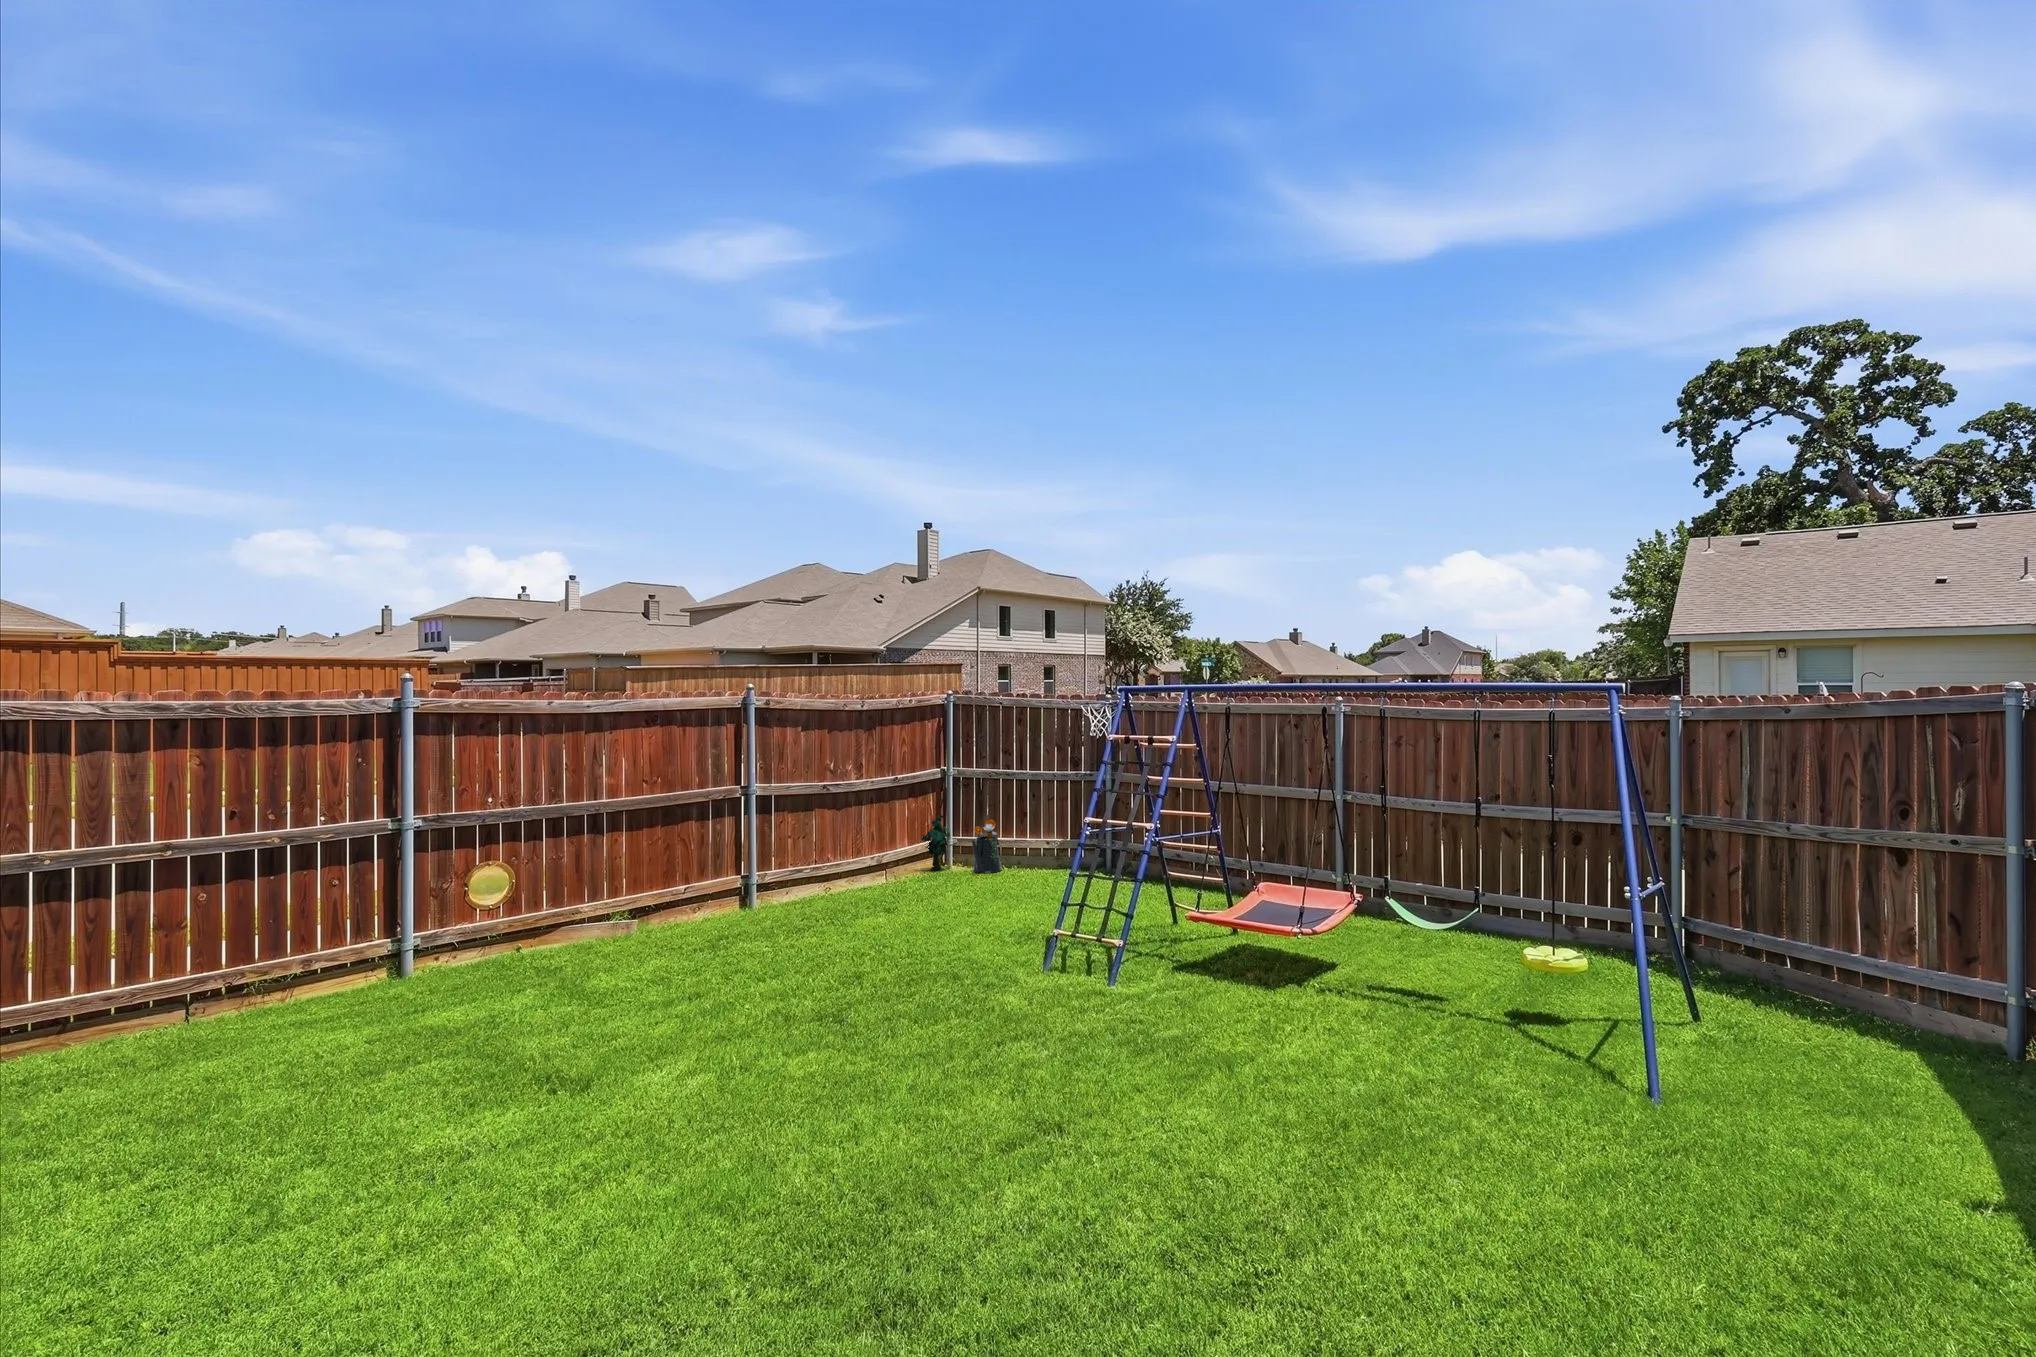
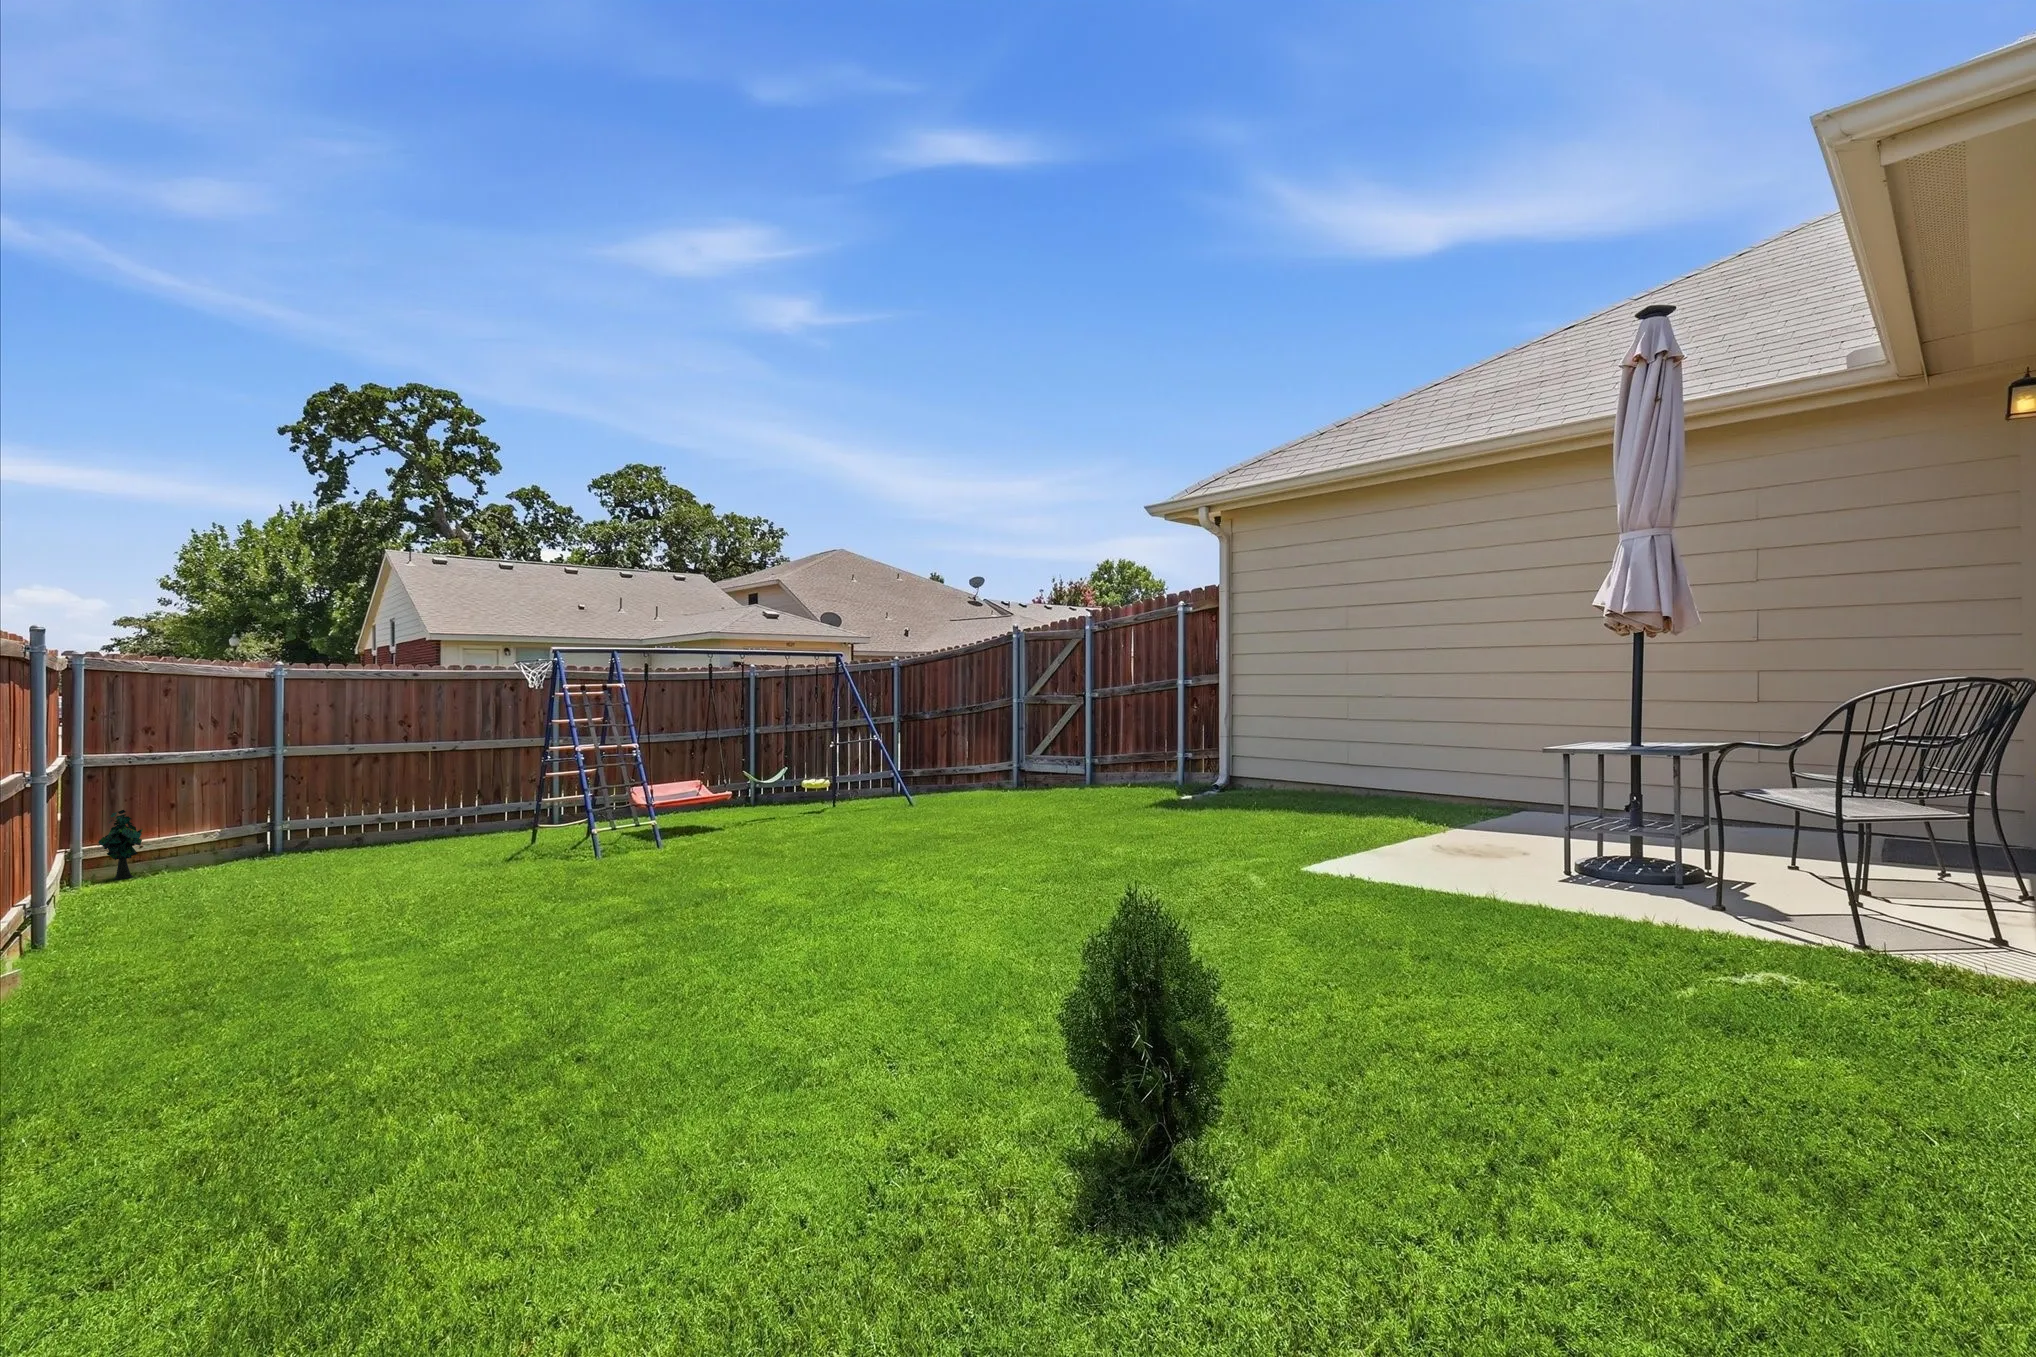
watering can: present [972,820,1002,873] -> none [179,805,223,867]

